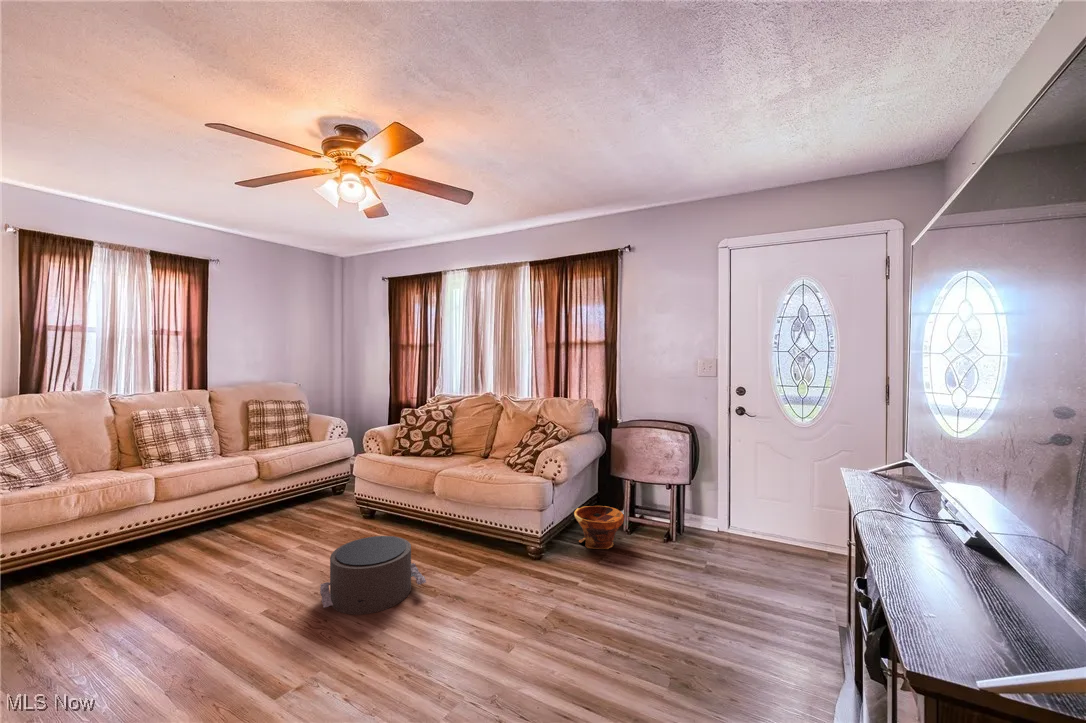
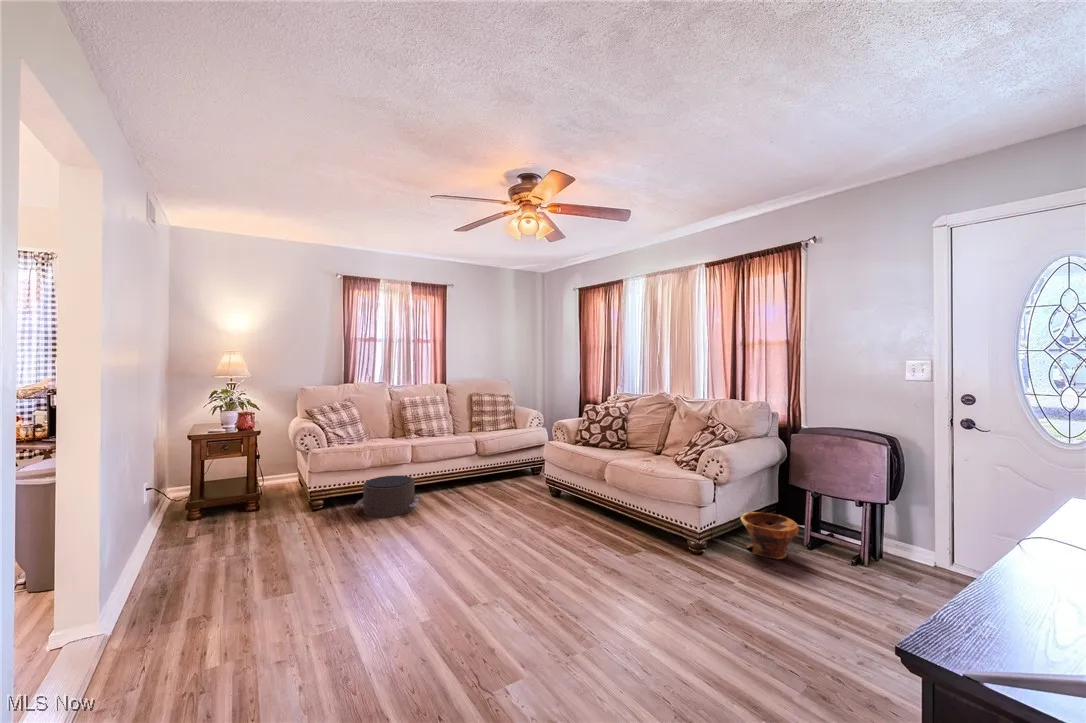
pouf: present [320,536,426,615] -> present [353,476,421,517]

